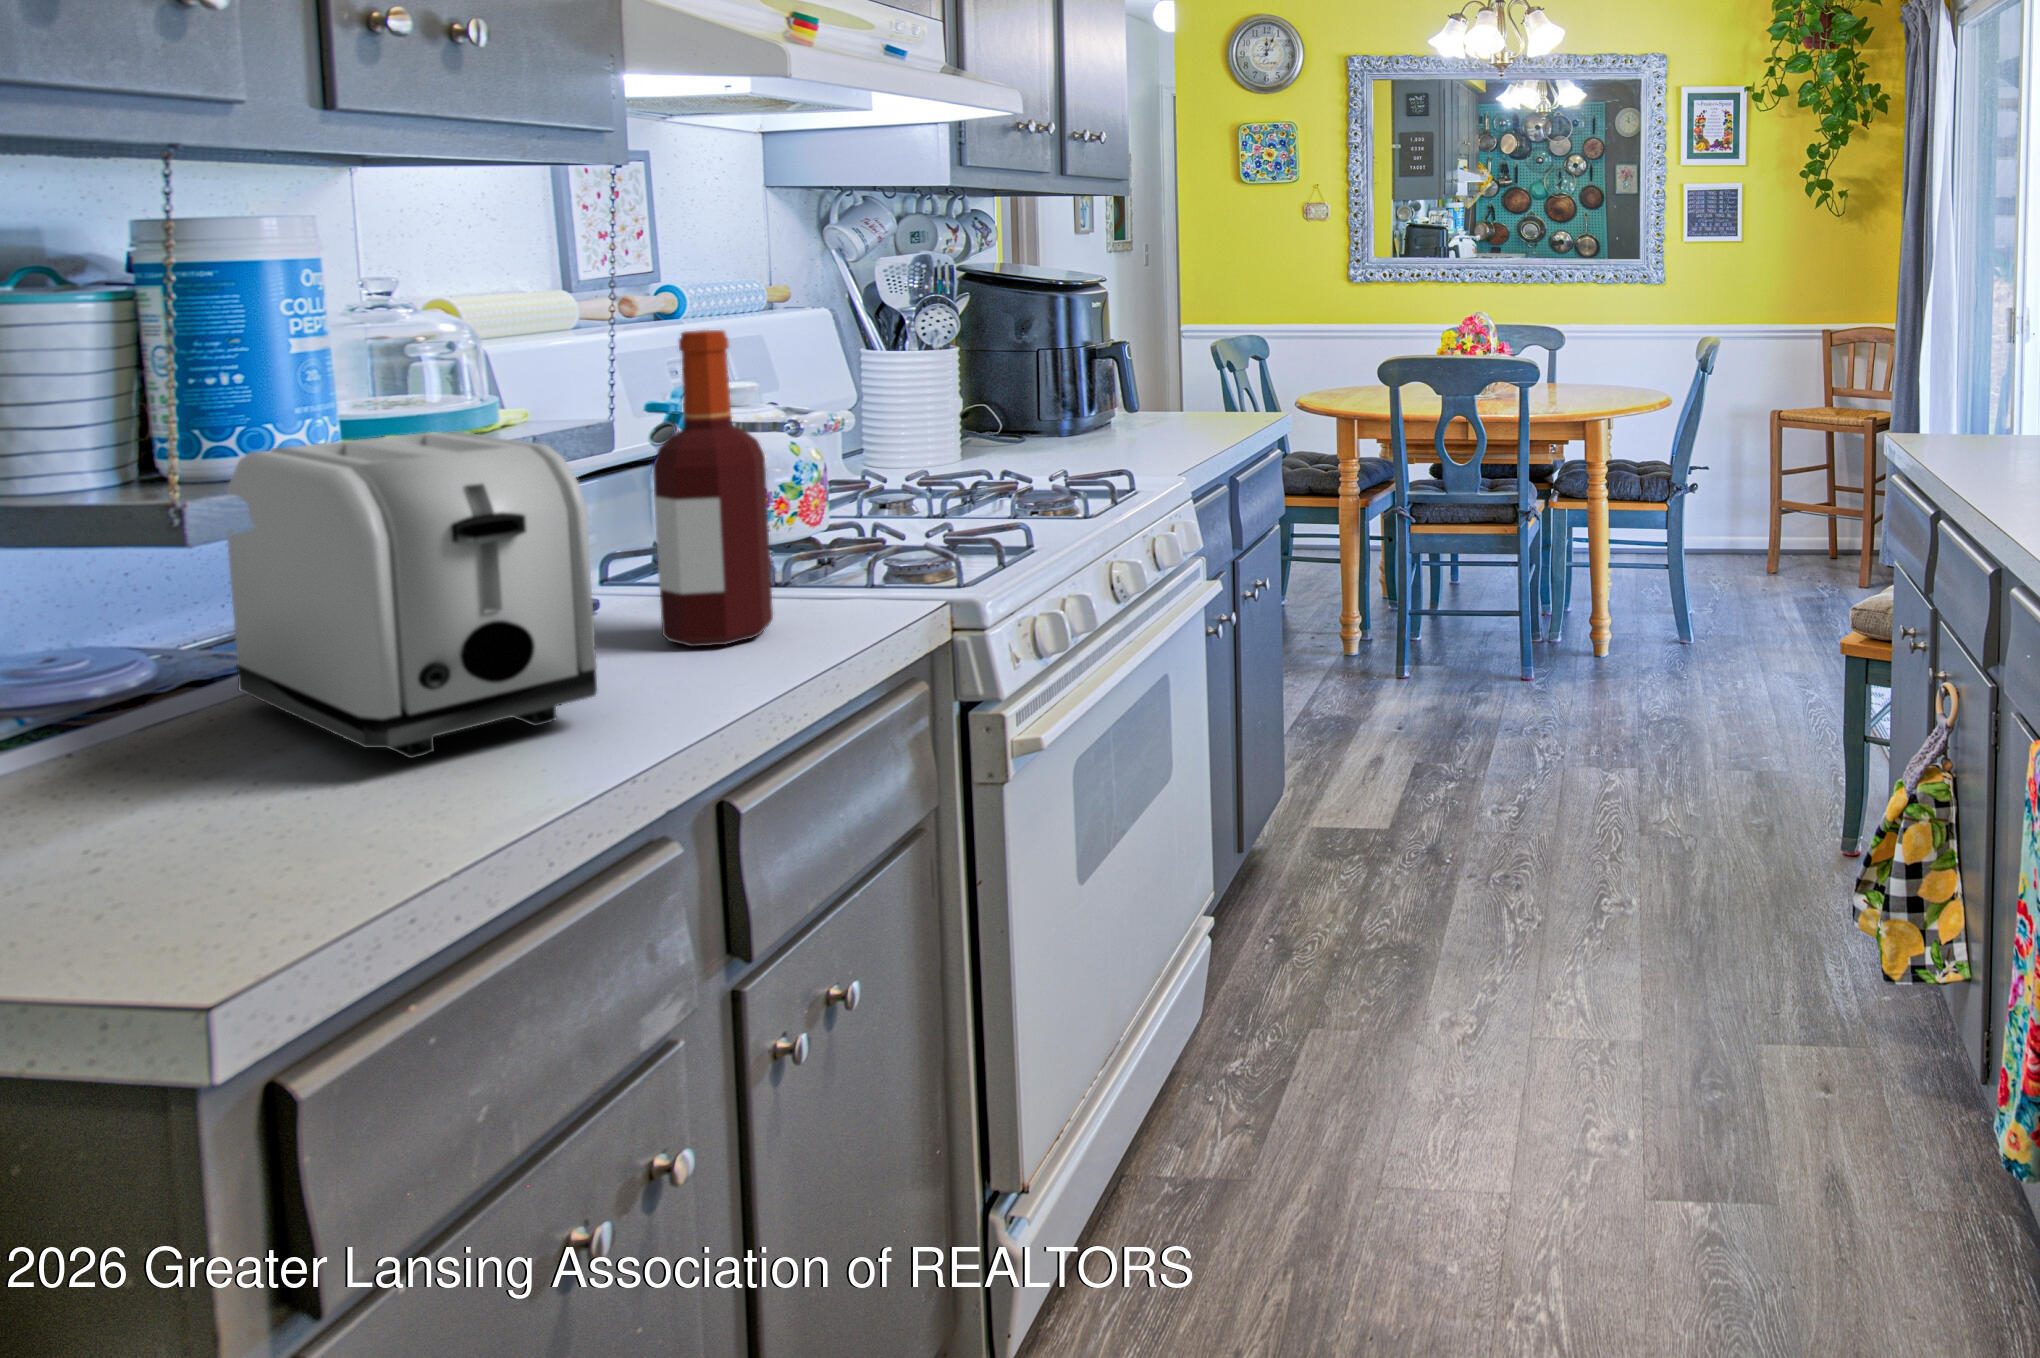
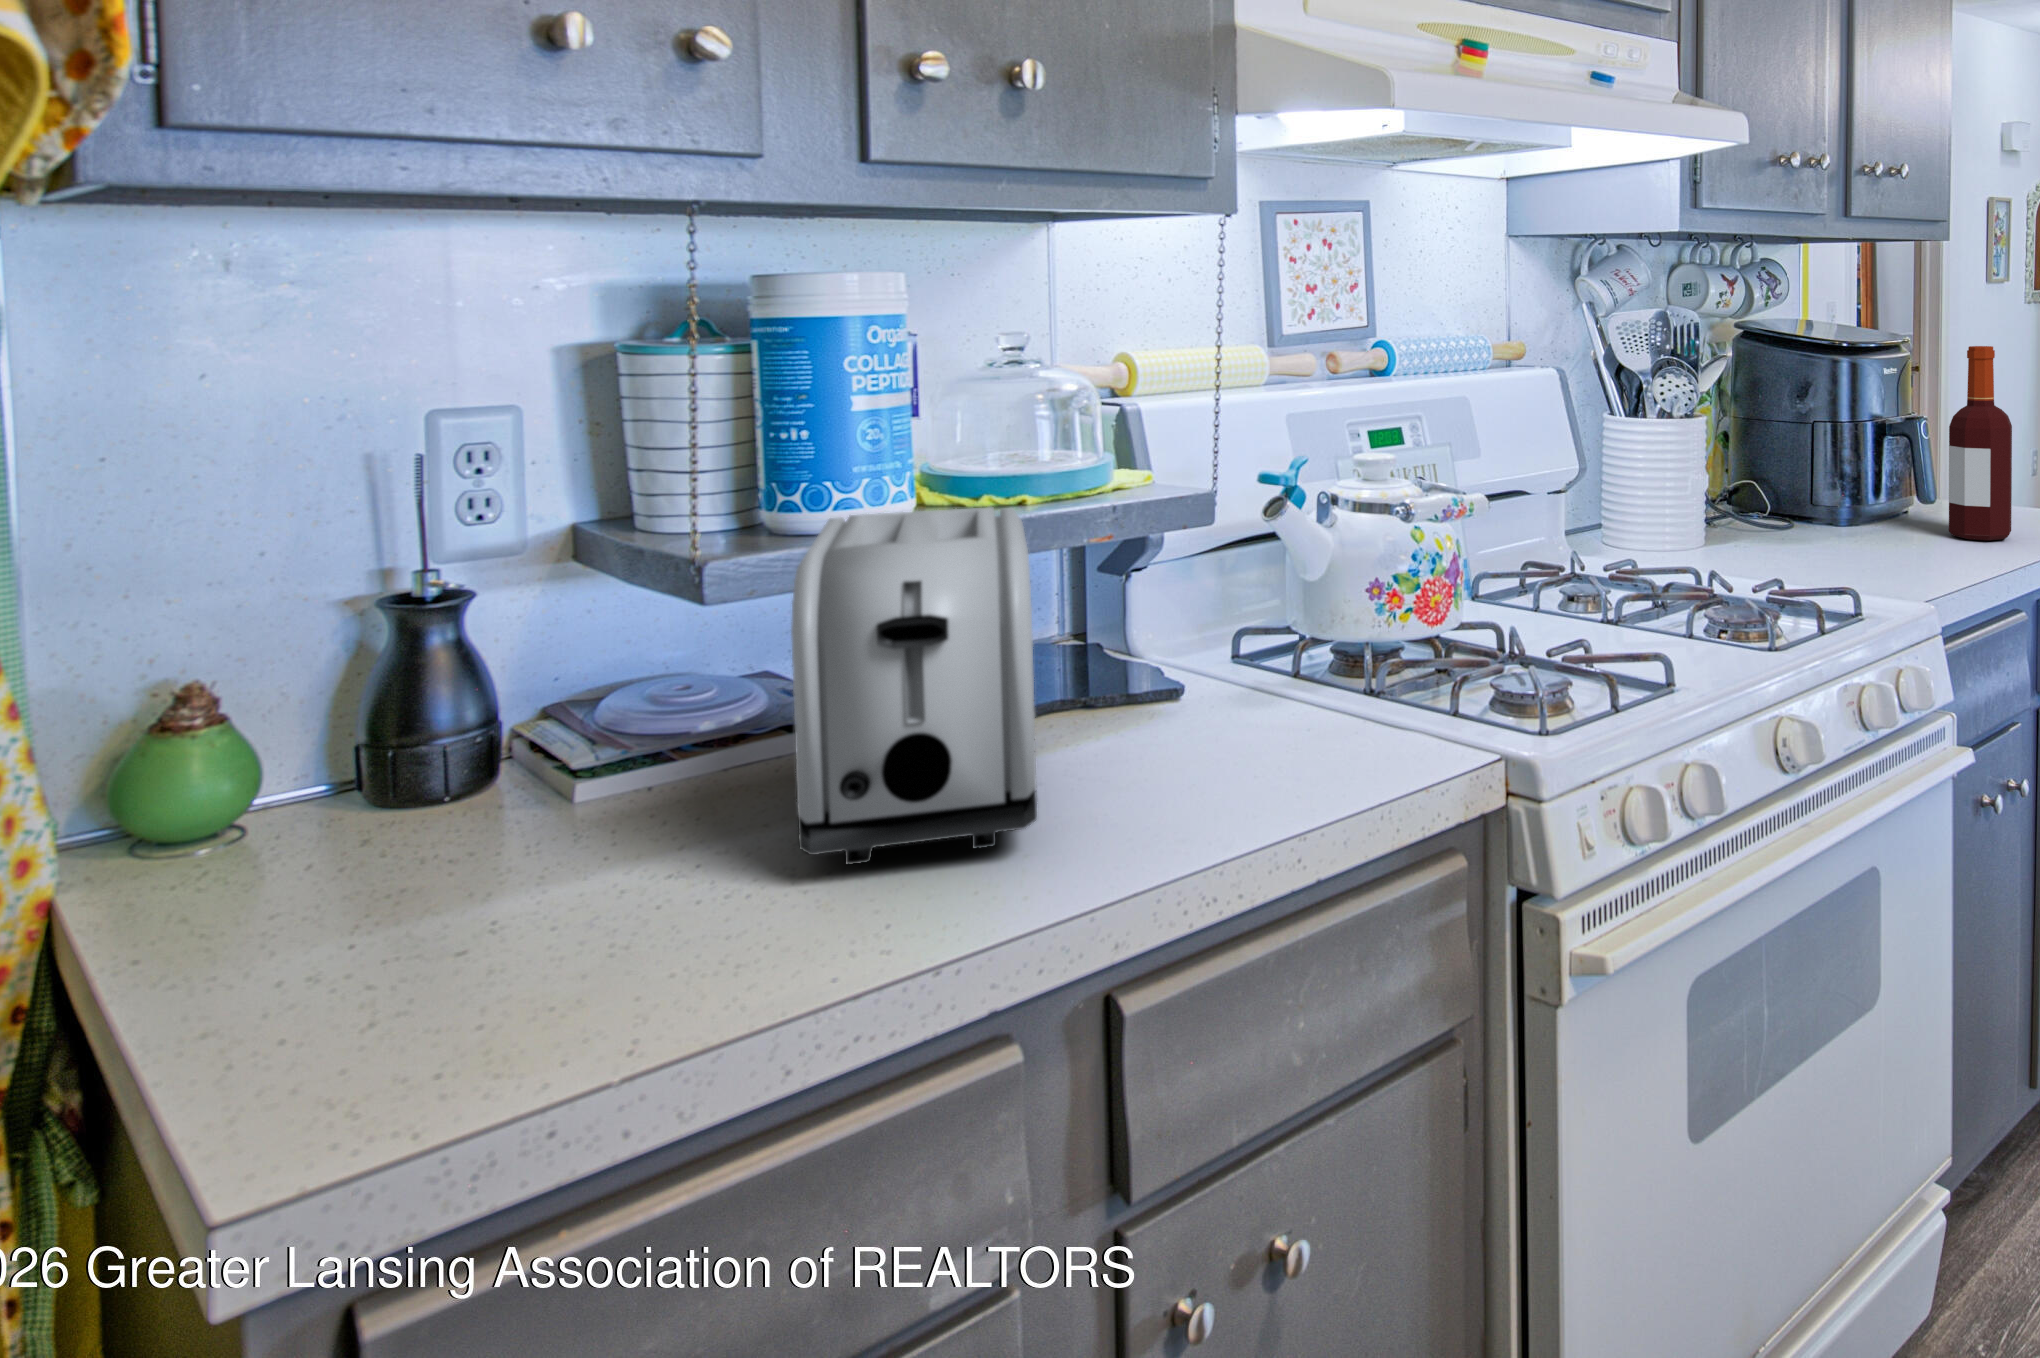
bottle: present [653,330,773,647] -> present [1949,346,2012,540]

